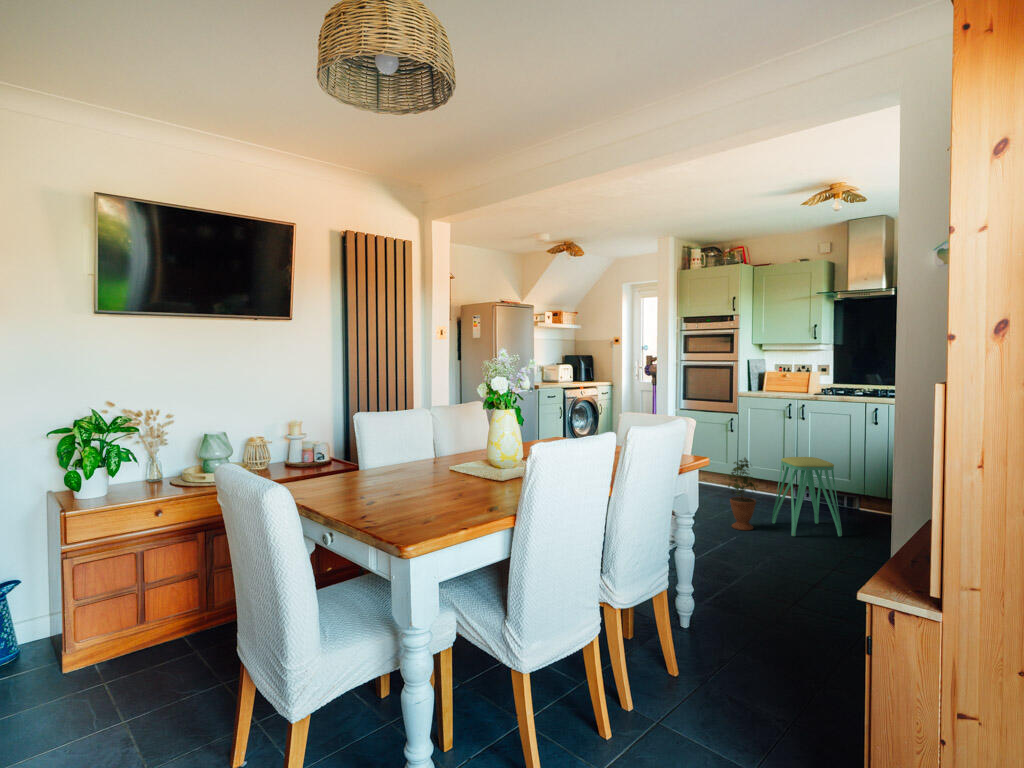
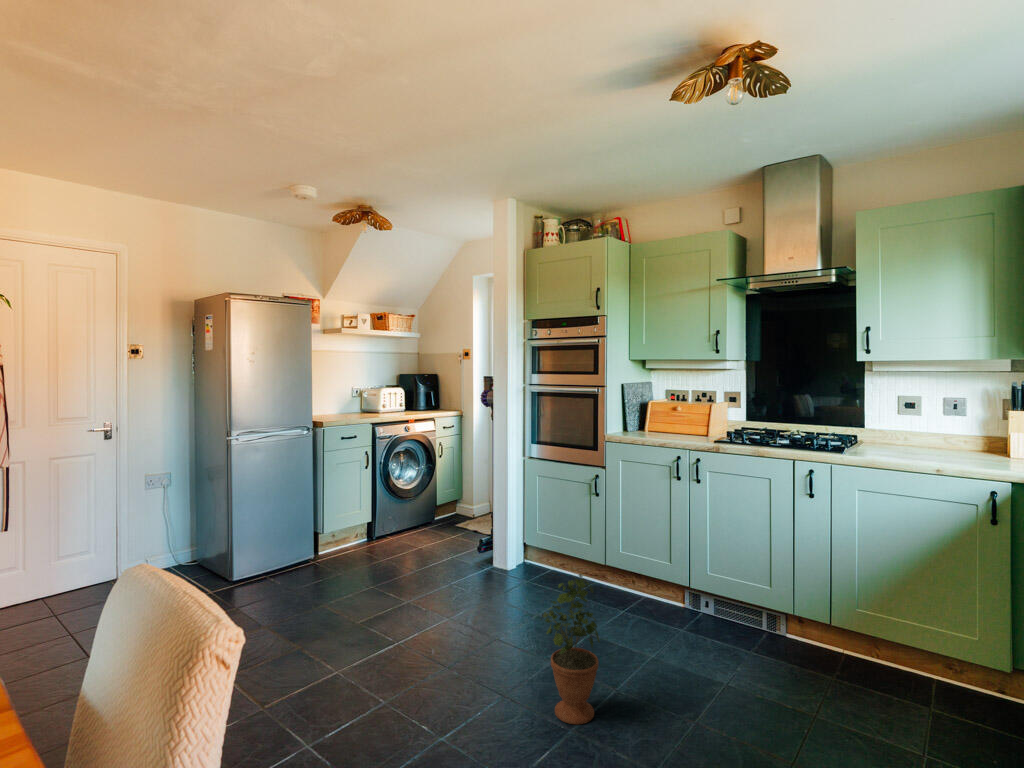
stool: present [772,457,842,536] -> none [633,571,757,747]

